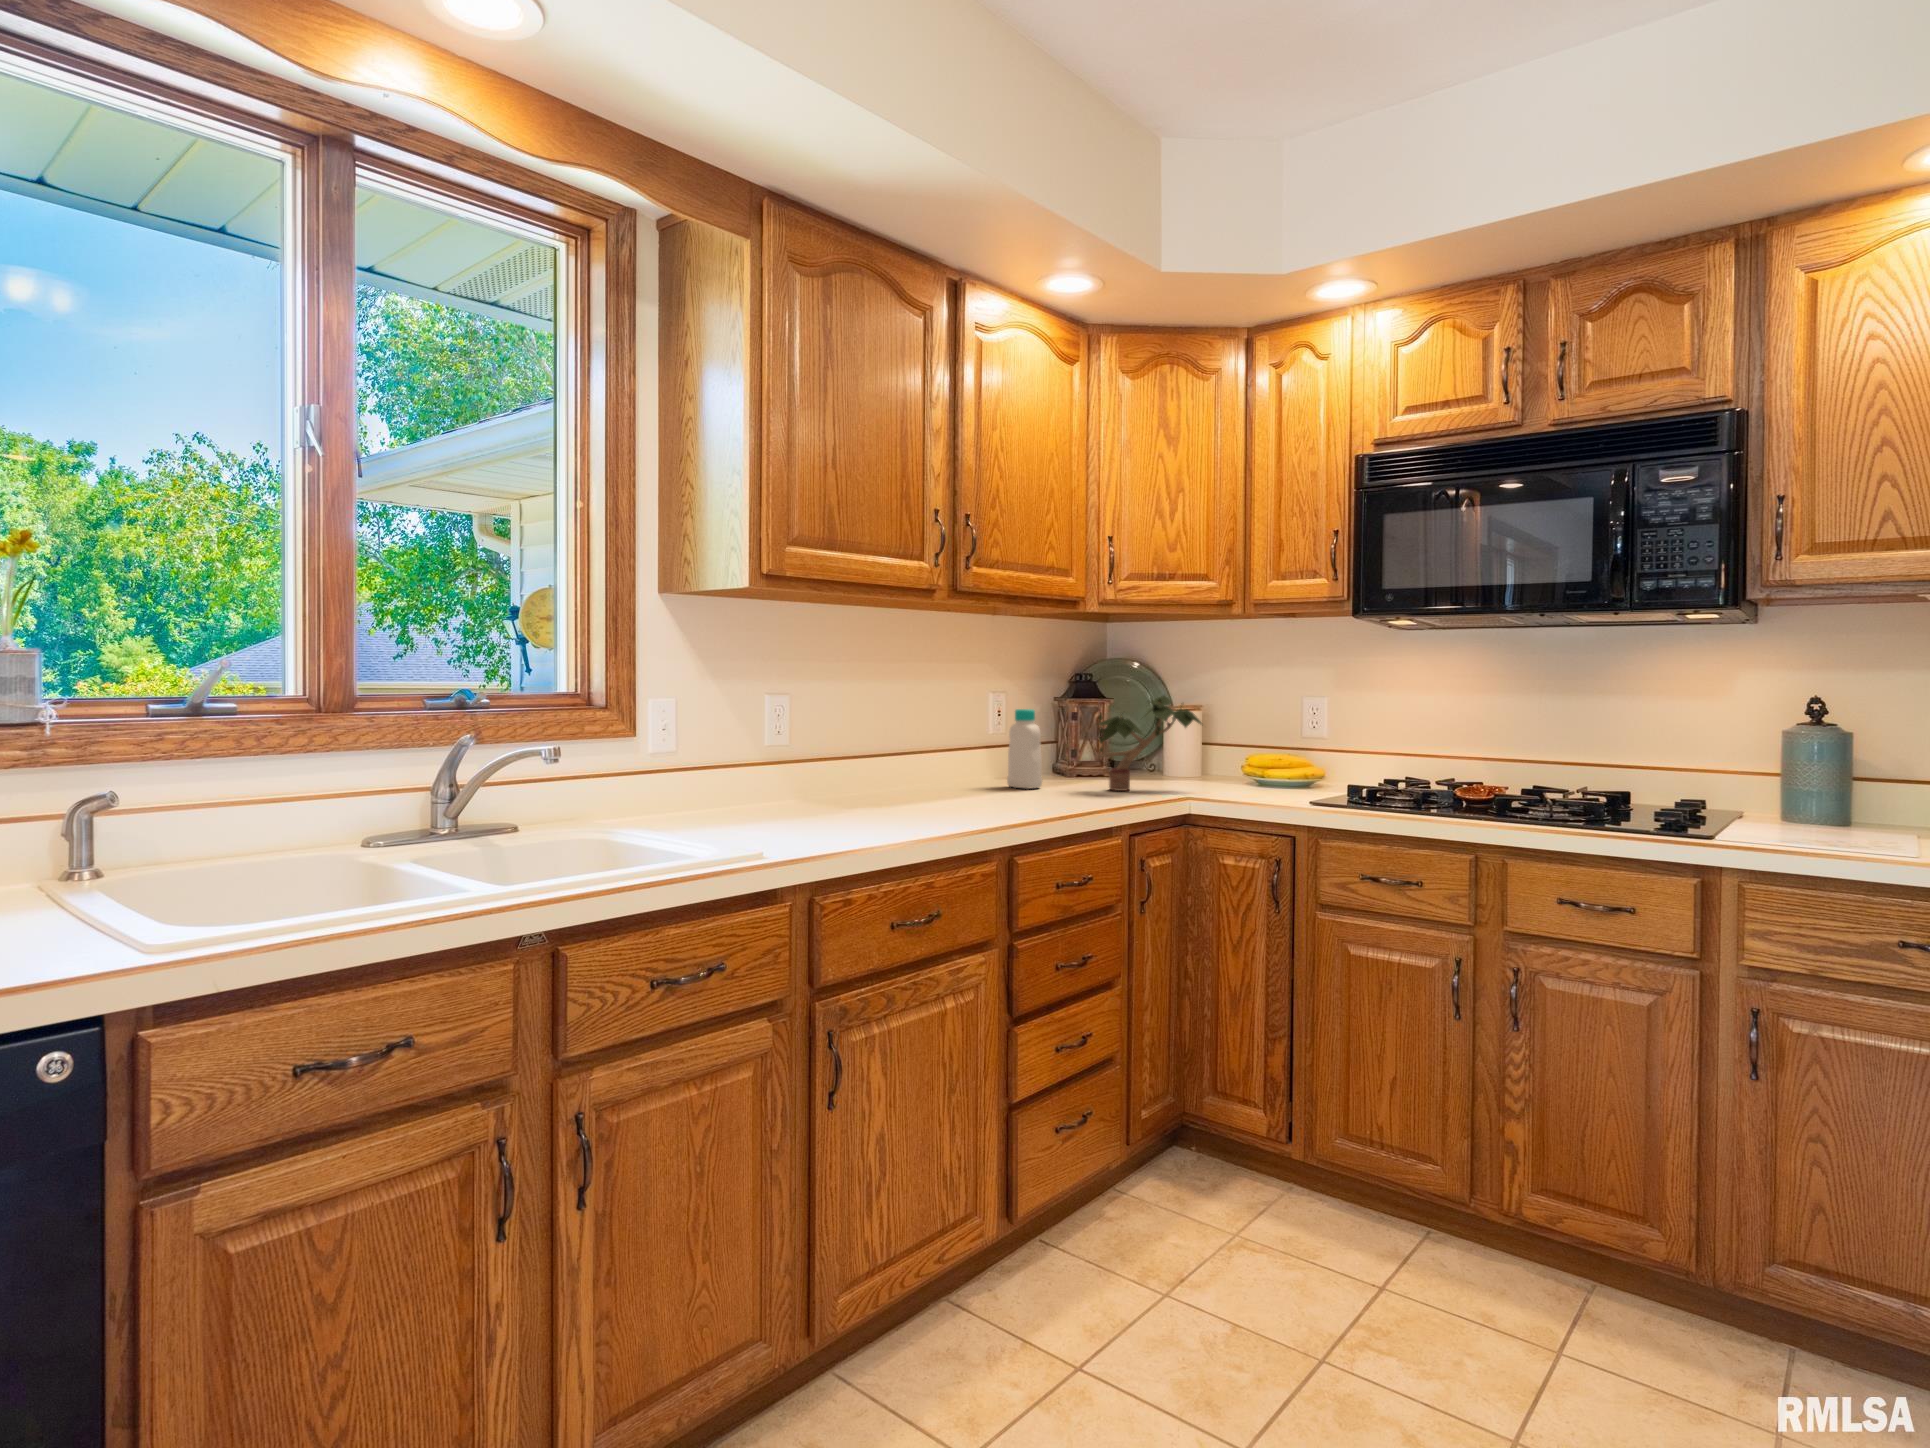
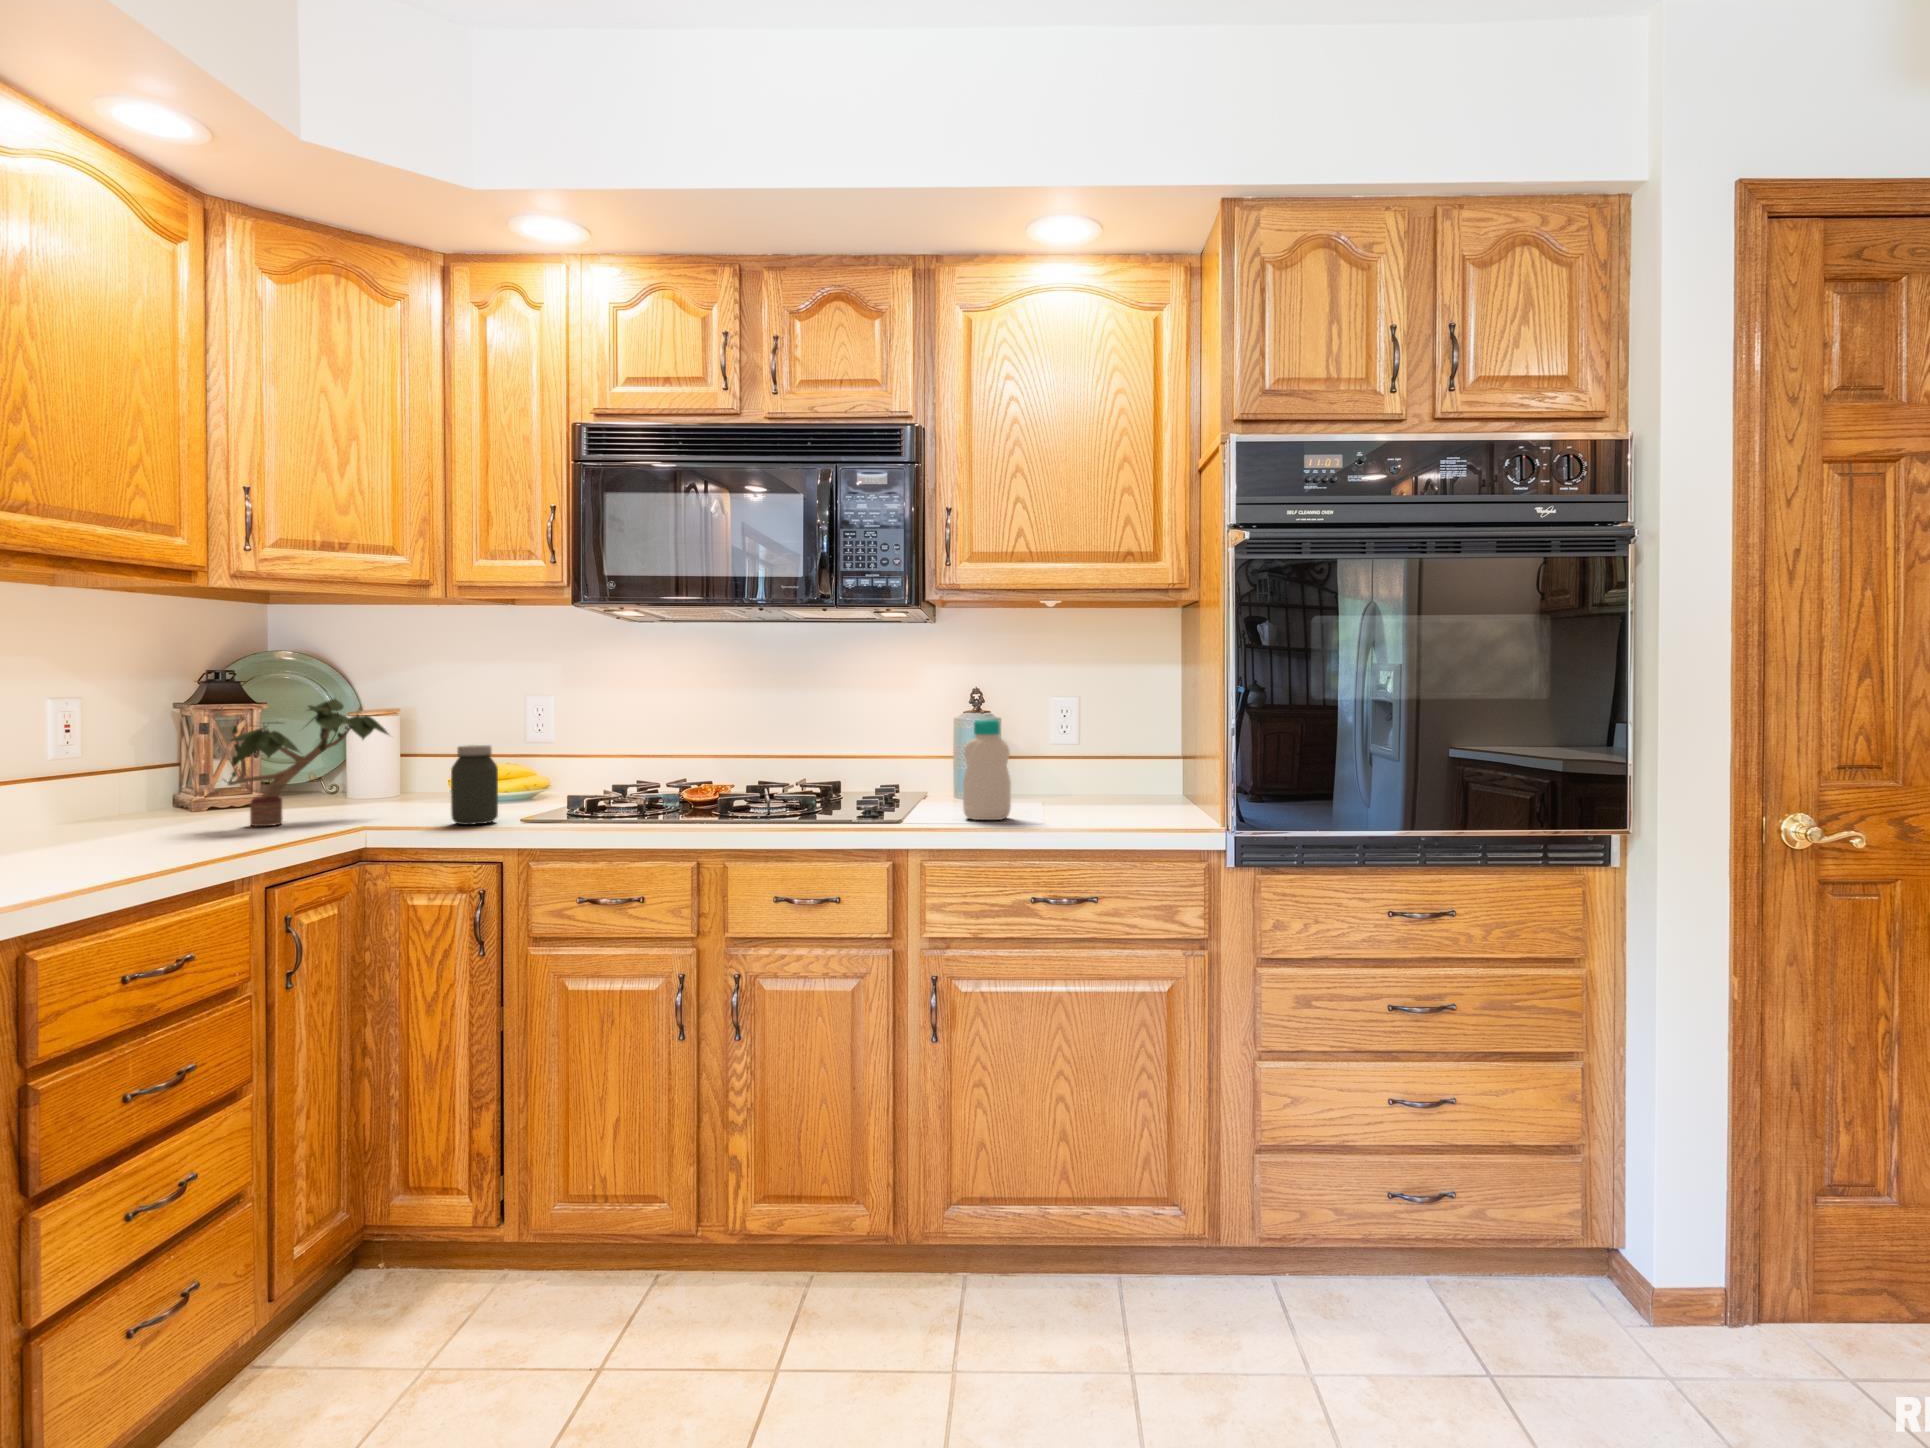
bottle: present [1007,709,1042,789] -> present [963,720,1011,820]
jar: none [1254,736,1291,803] -> present [451,745,498,825]

